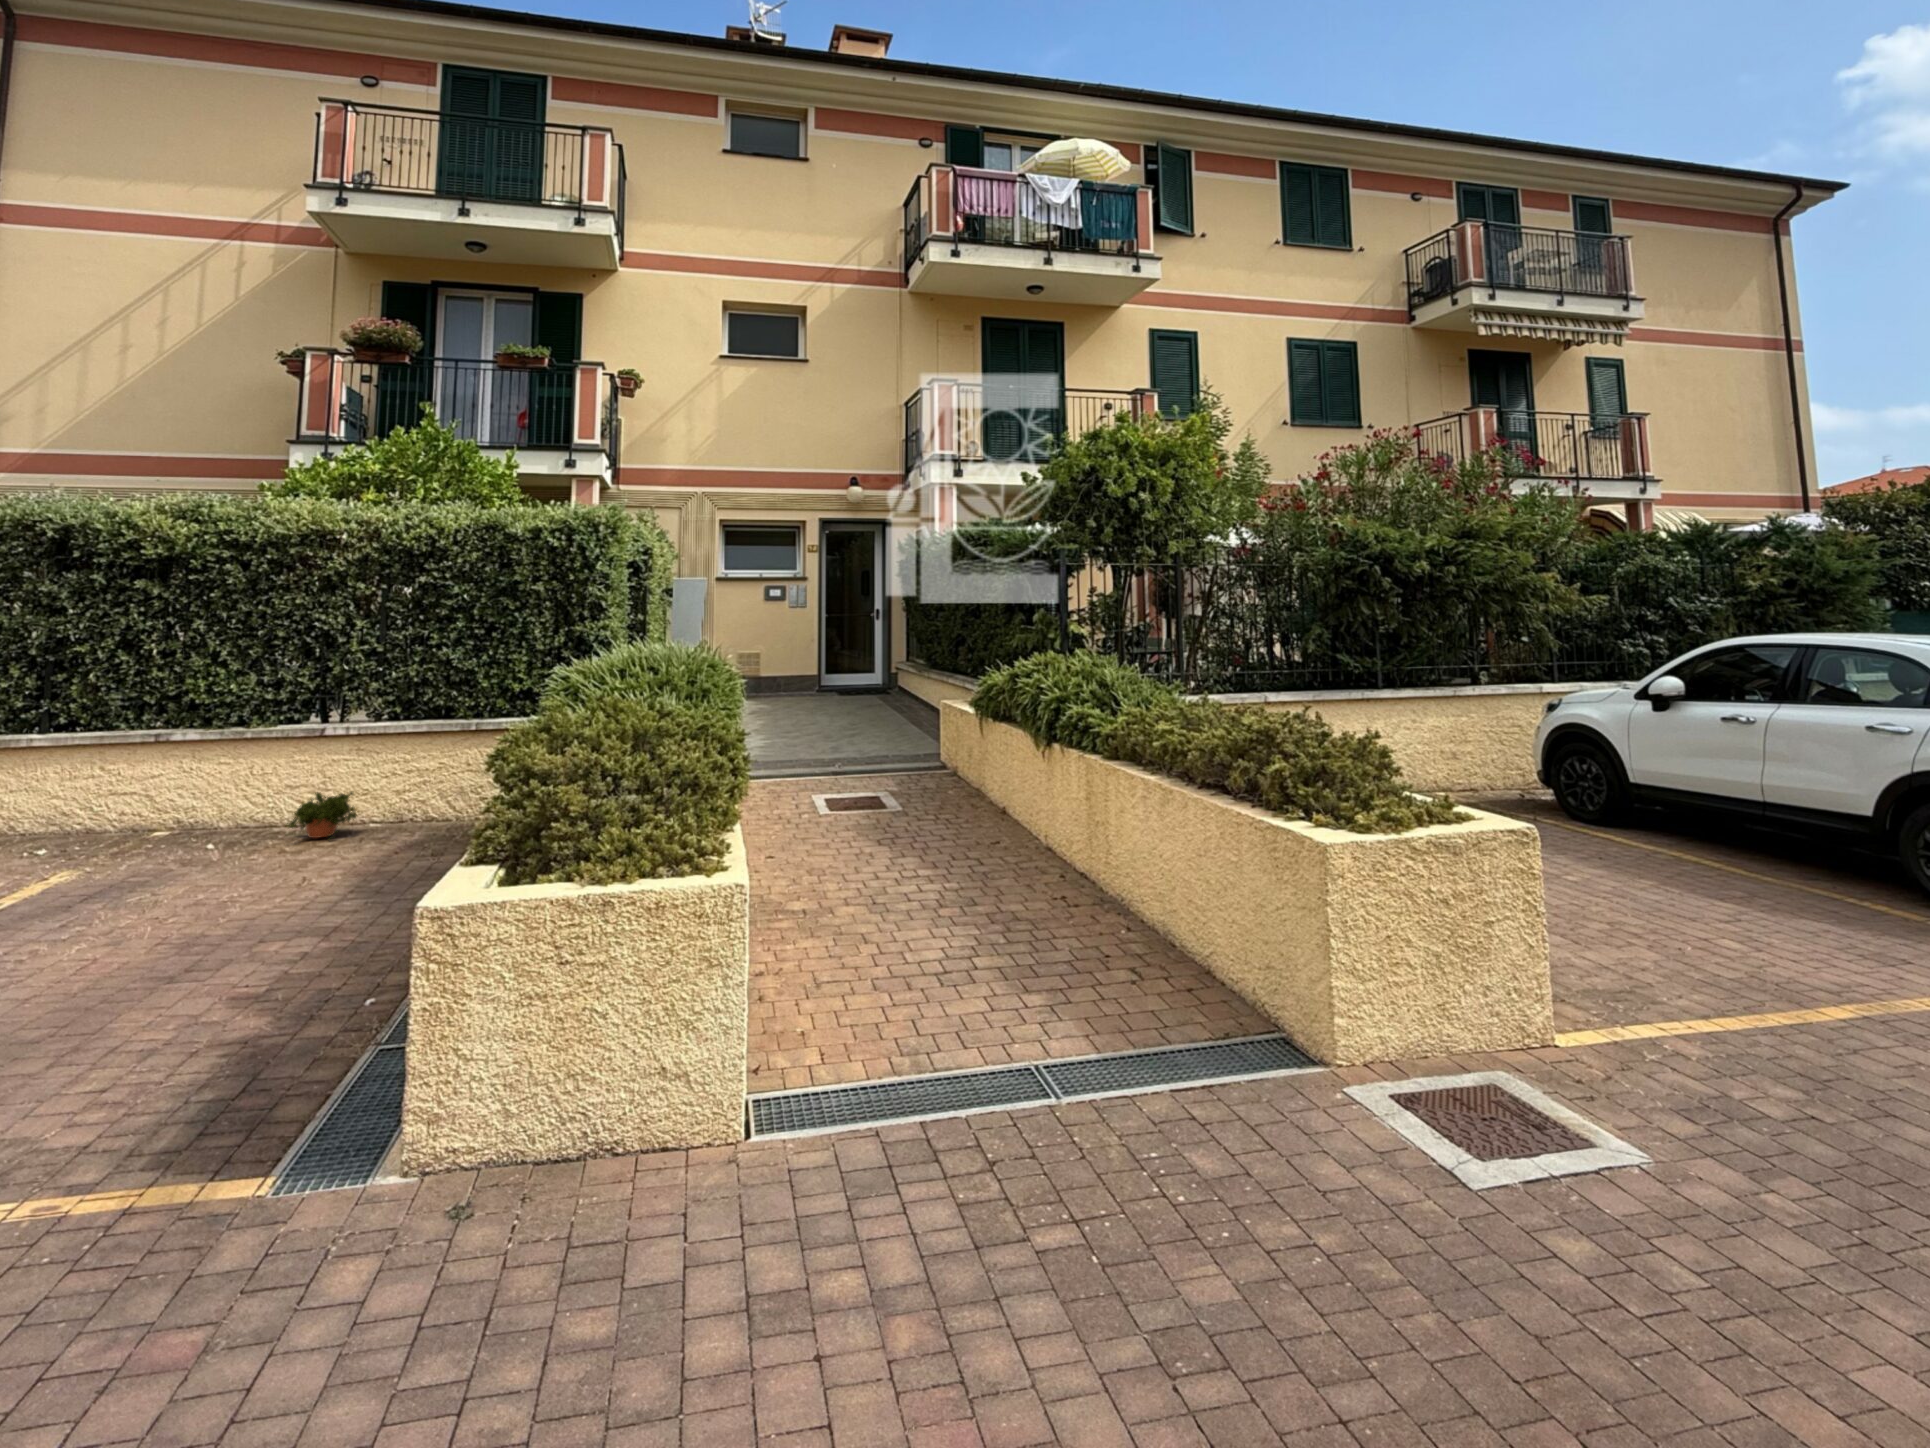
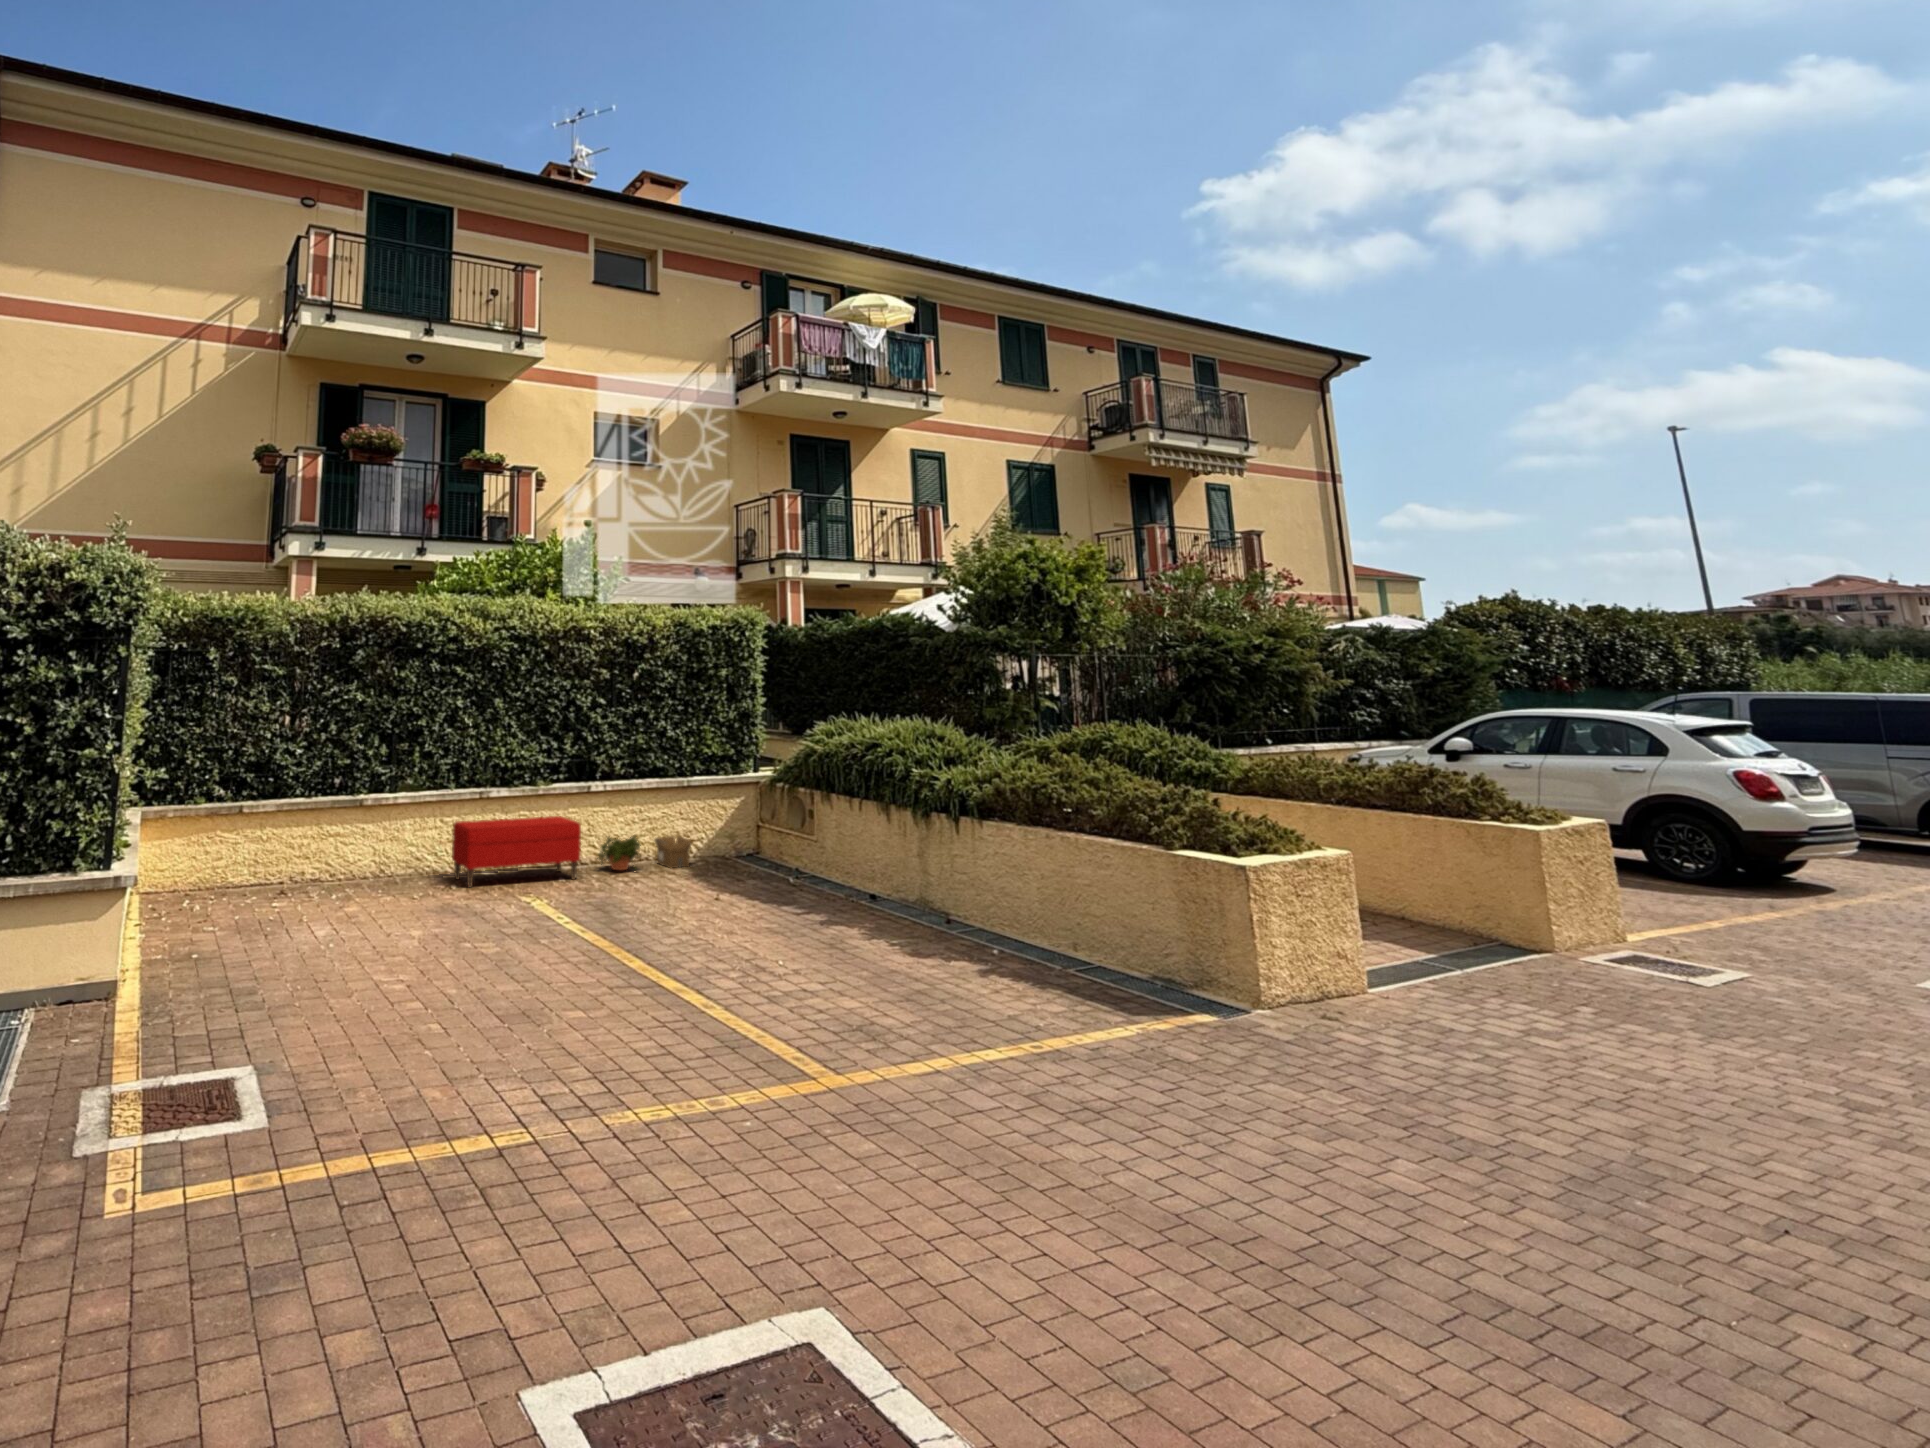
bench: none [50,765,261,858] -> present [452,816,581,888]
cardboard box: none [392,792,440,836] -> present [655,836,692,868]

